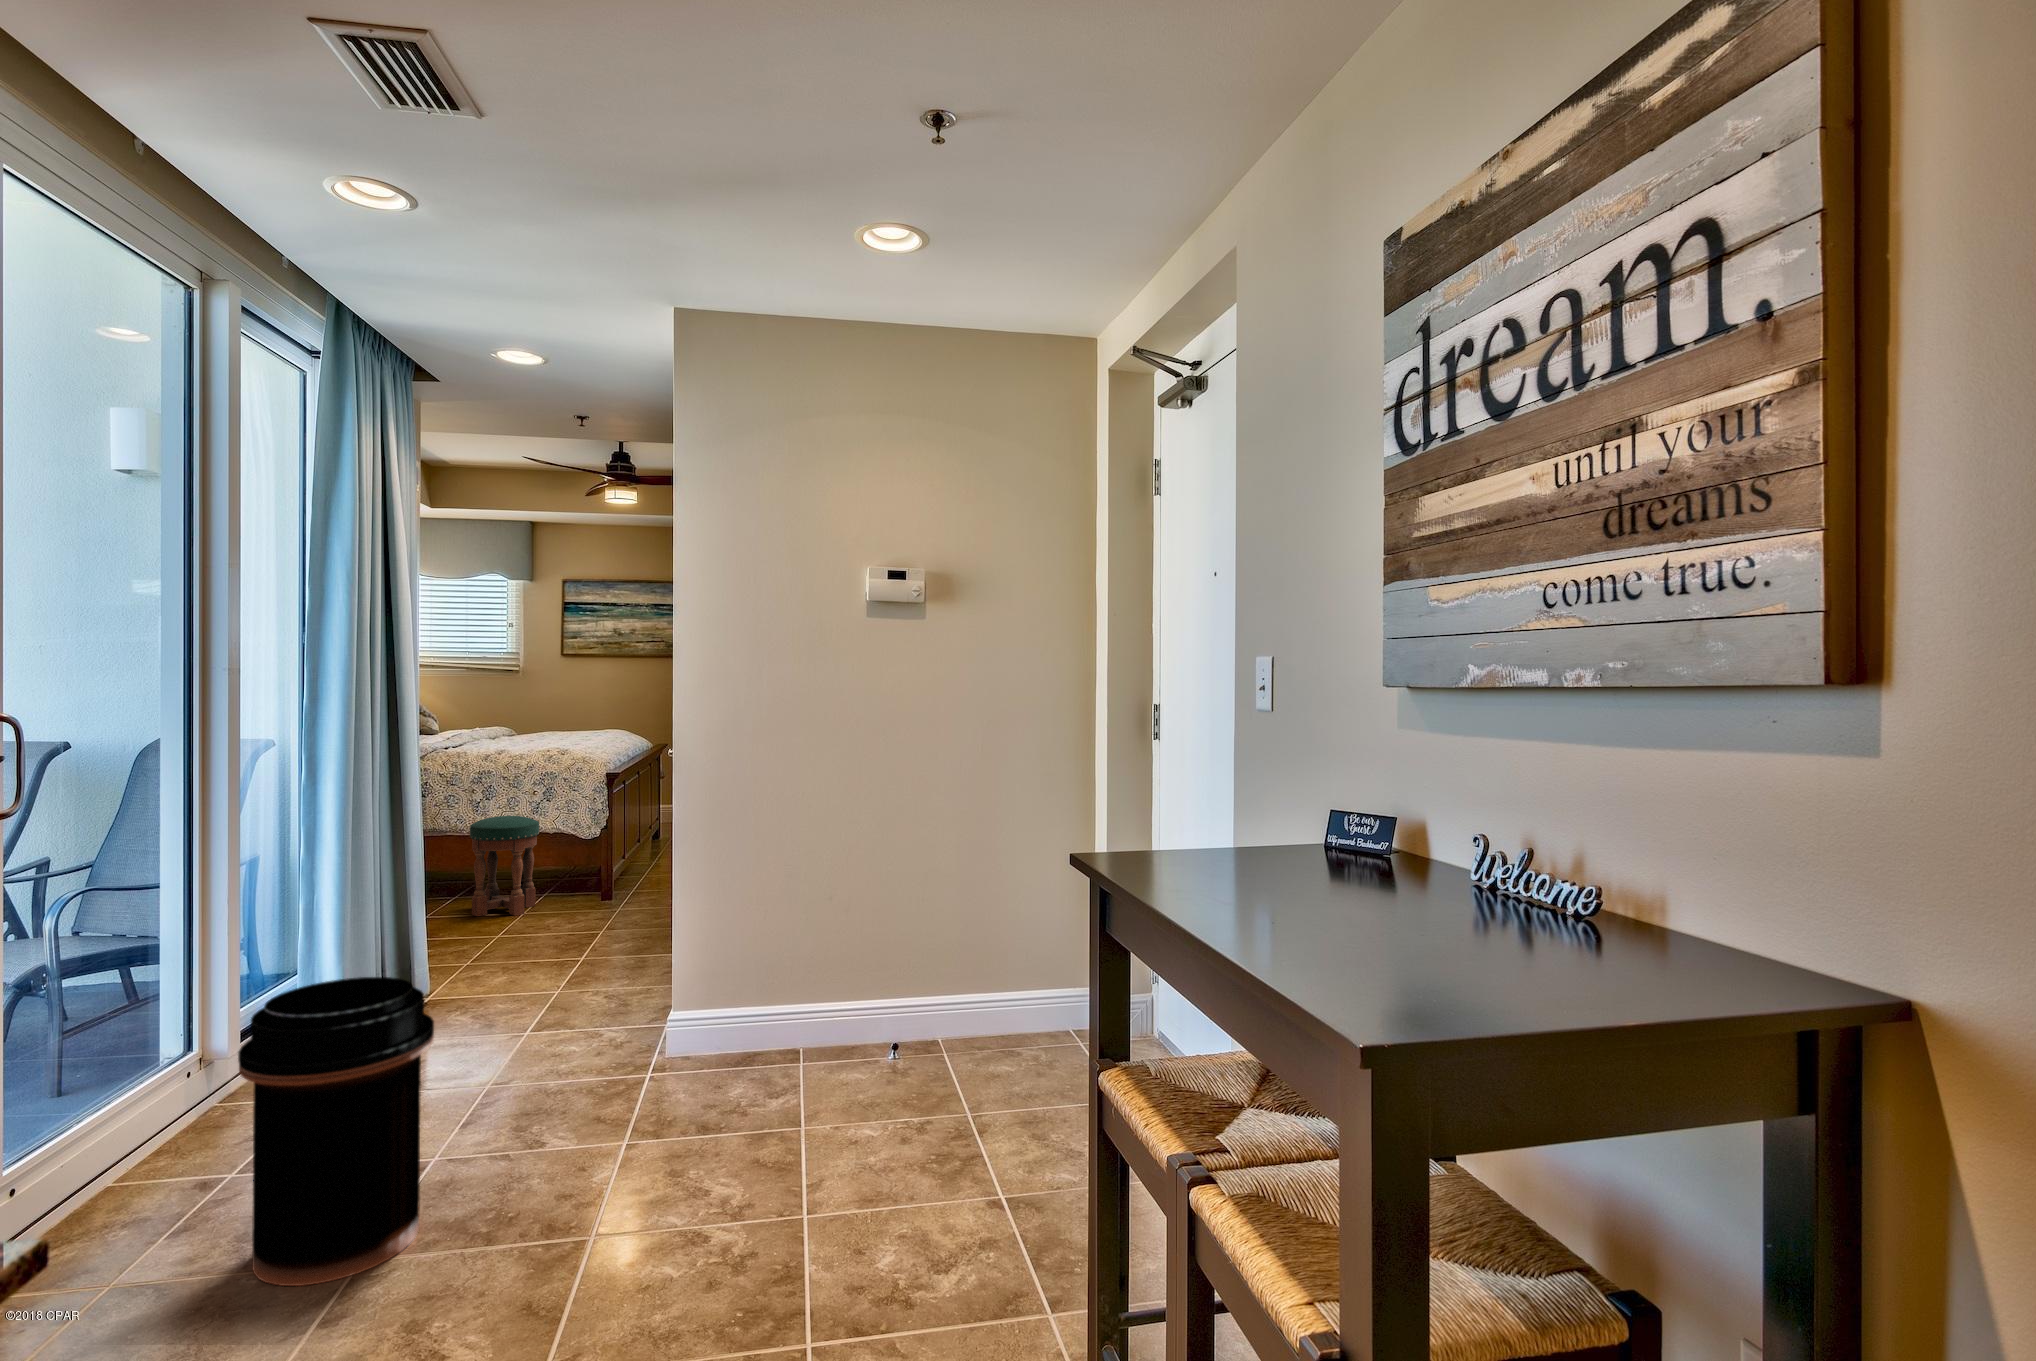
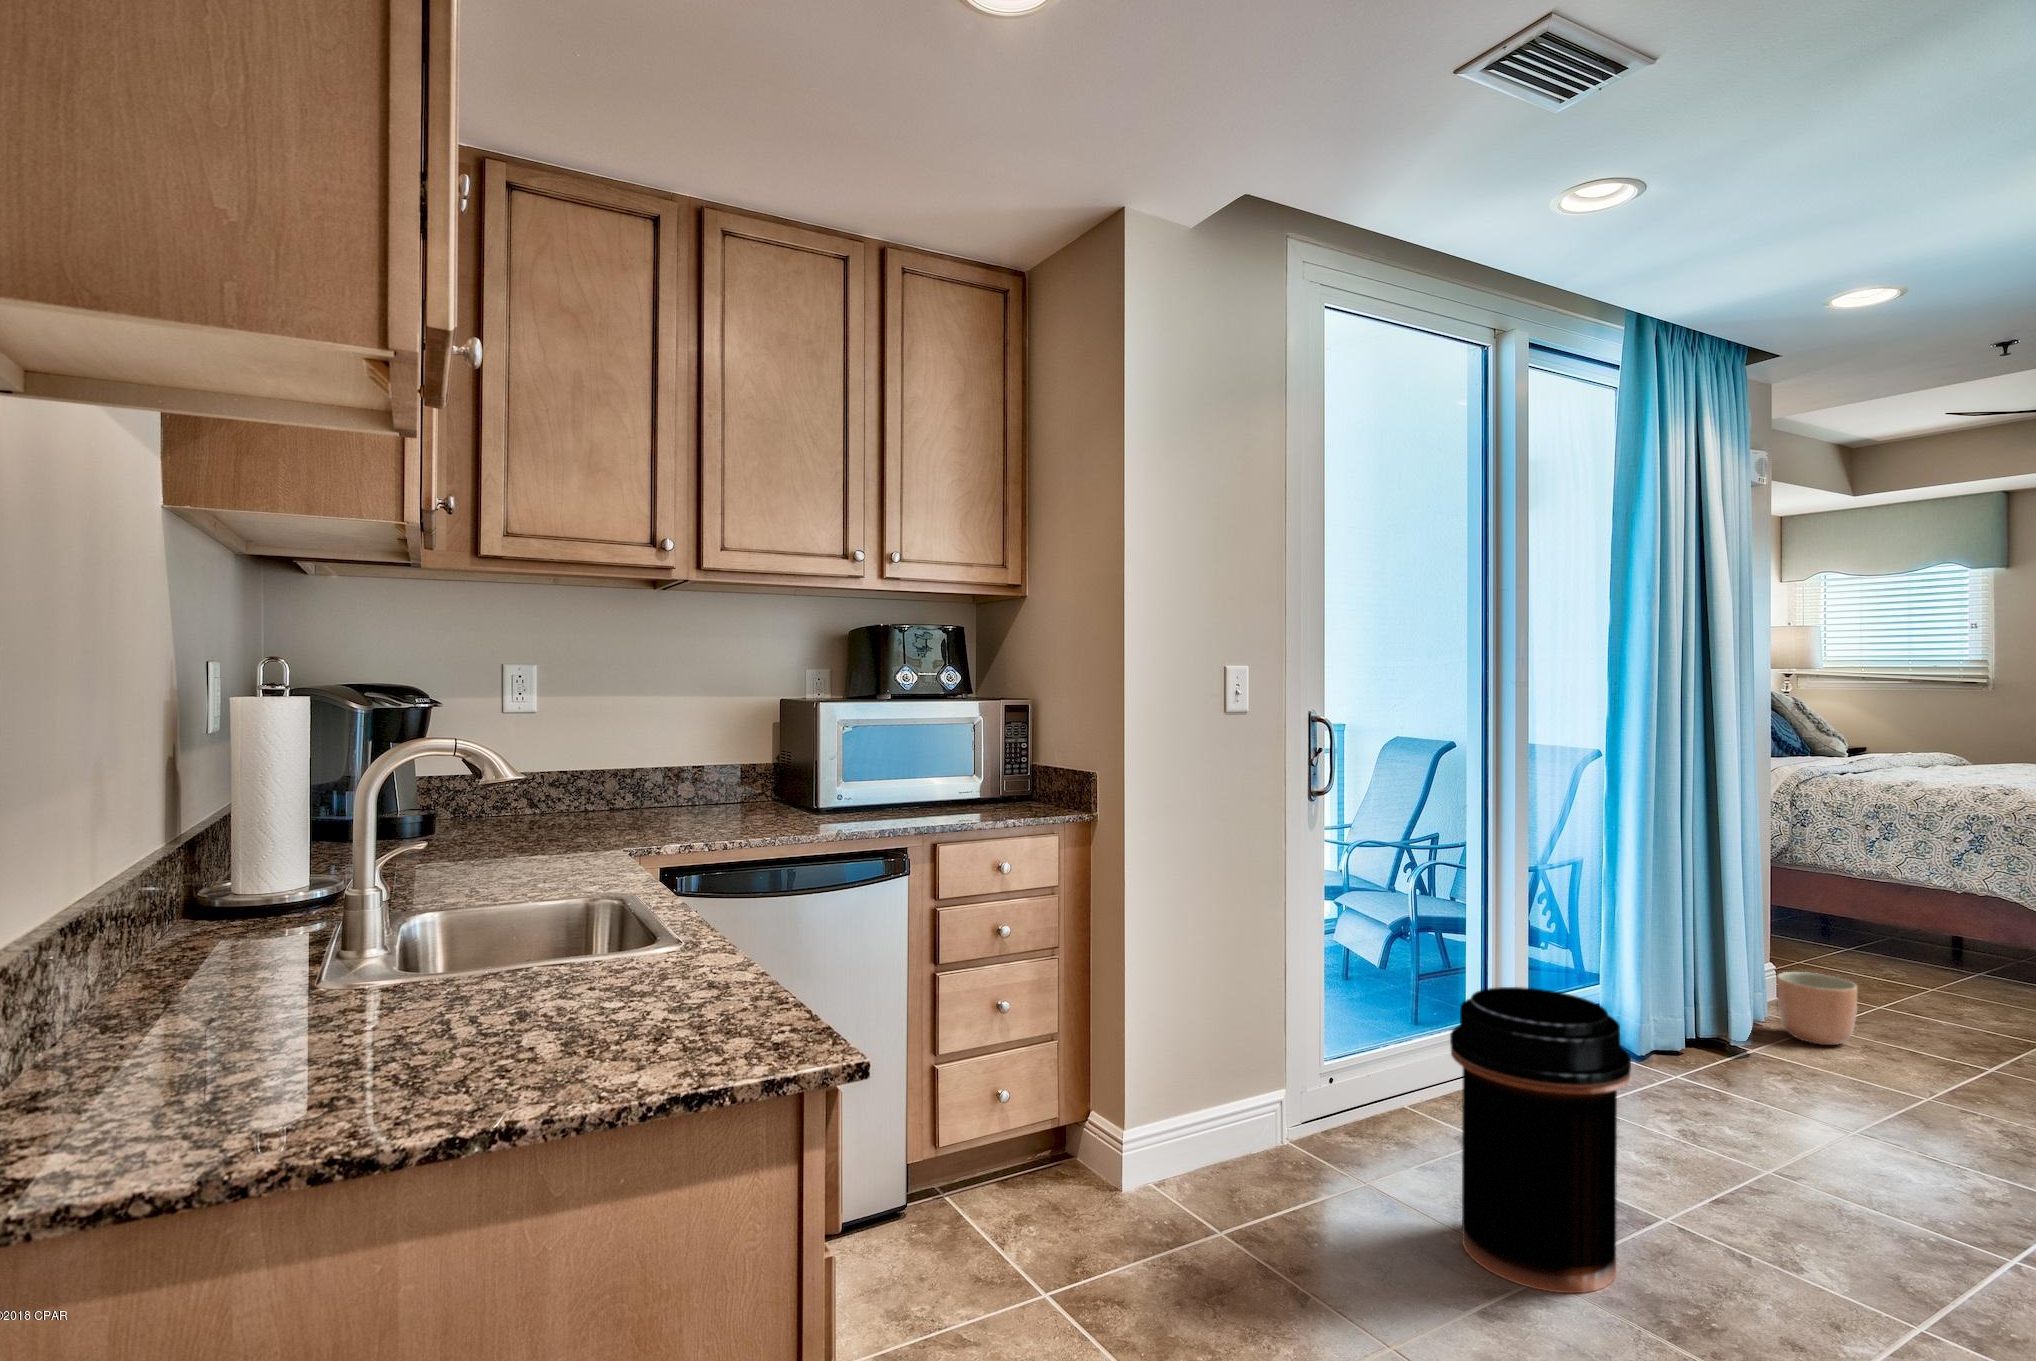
stool: present [470,816,539,916] -> none [1857,863,1957,992]
planter: none [437,916,499,976] -> present [1777,972,1858,1045]

